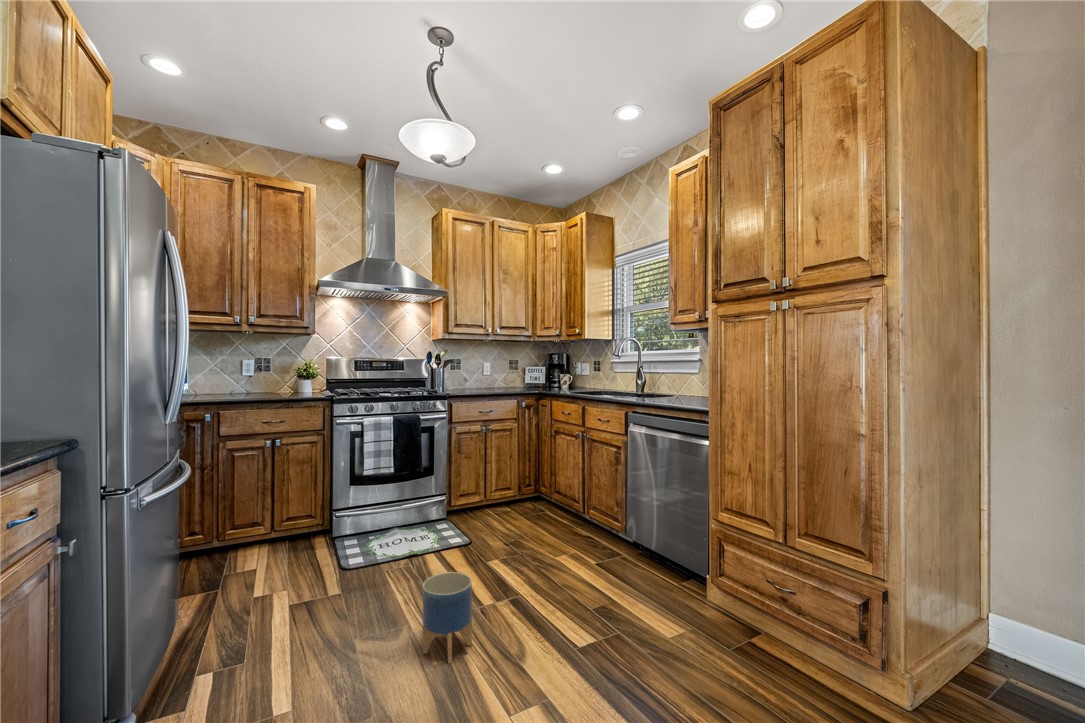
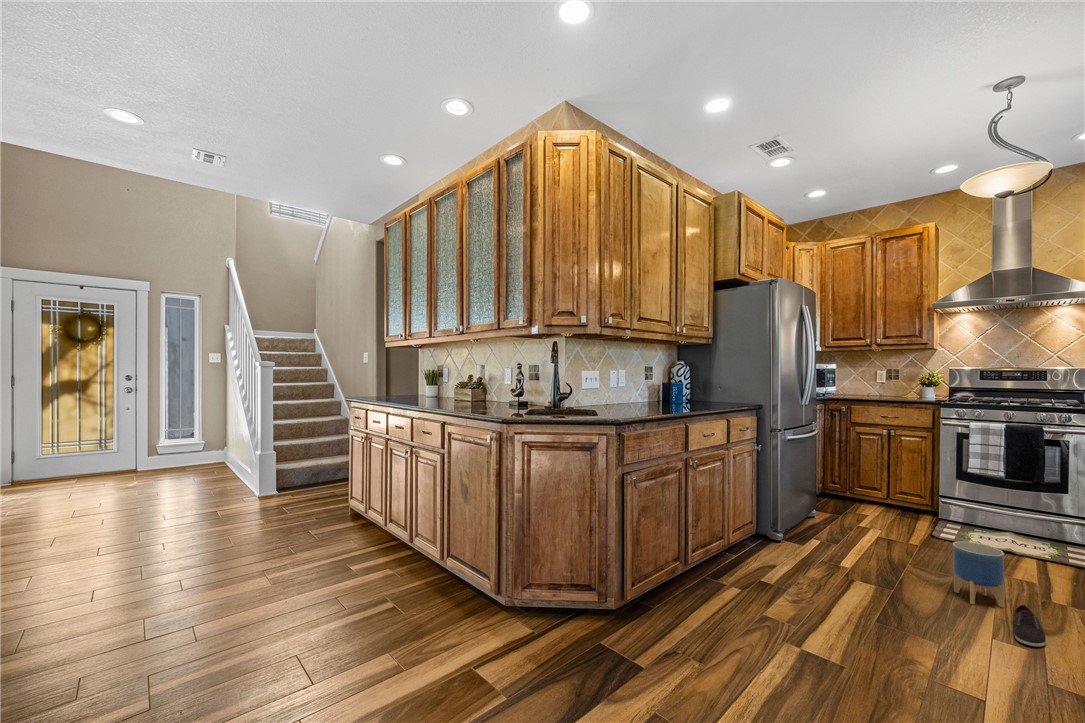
shoe: none [495,635,540,696] -> present [1014,605,1046,646]

